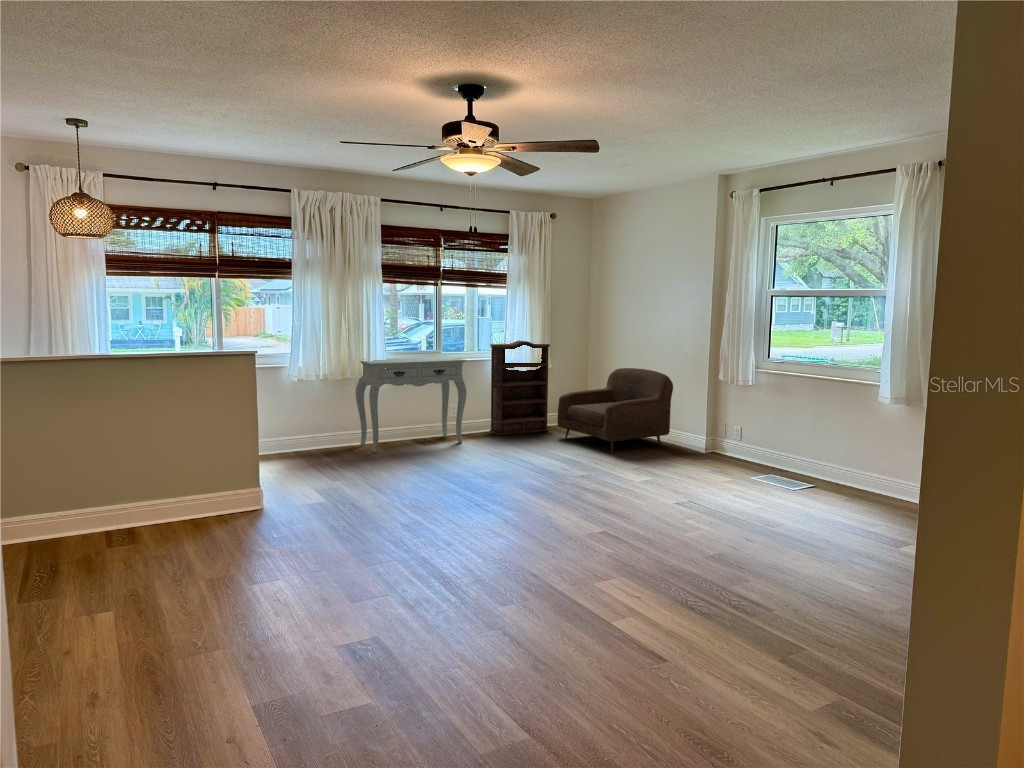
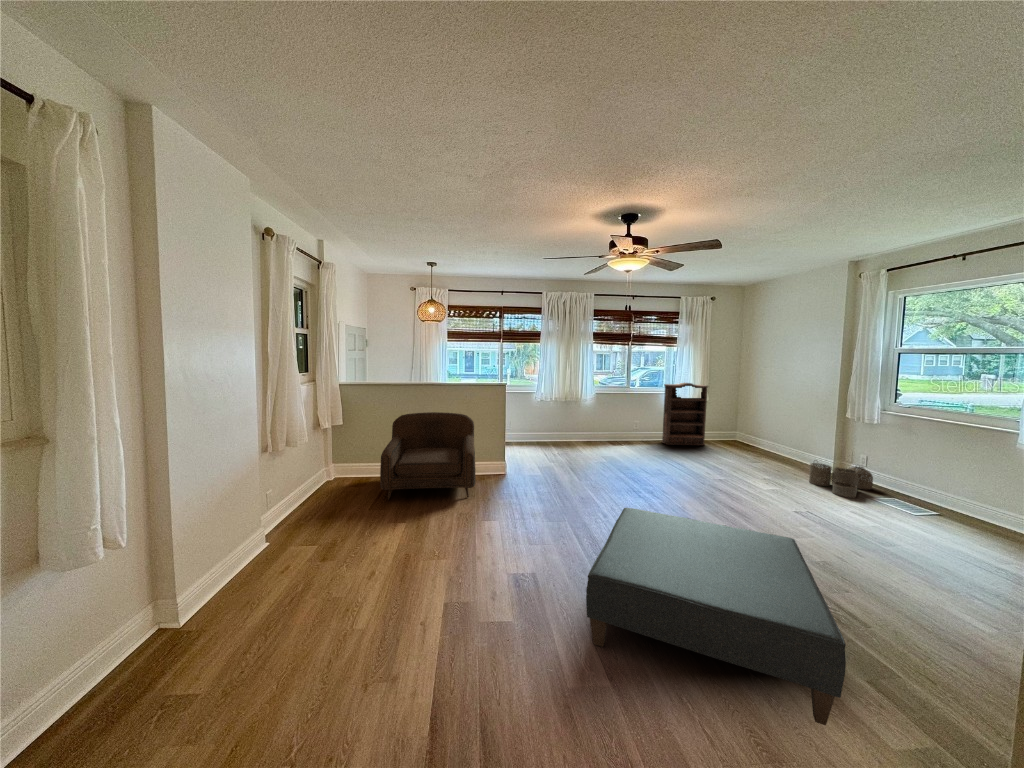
console table: present [355,357,467,453] -> none [573,390,644,448]
armchair: present [558,368,673,452] -> present [380,412,476,500]
woven basket: none [677,433,740,474] -> present [809,463,873,498]
ottoman: none [490,517,770,696] -> present [586,508,846,725]

